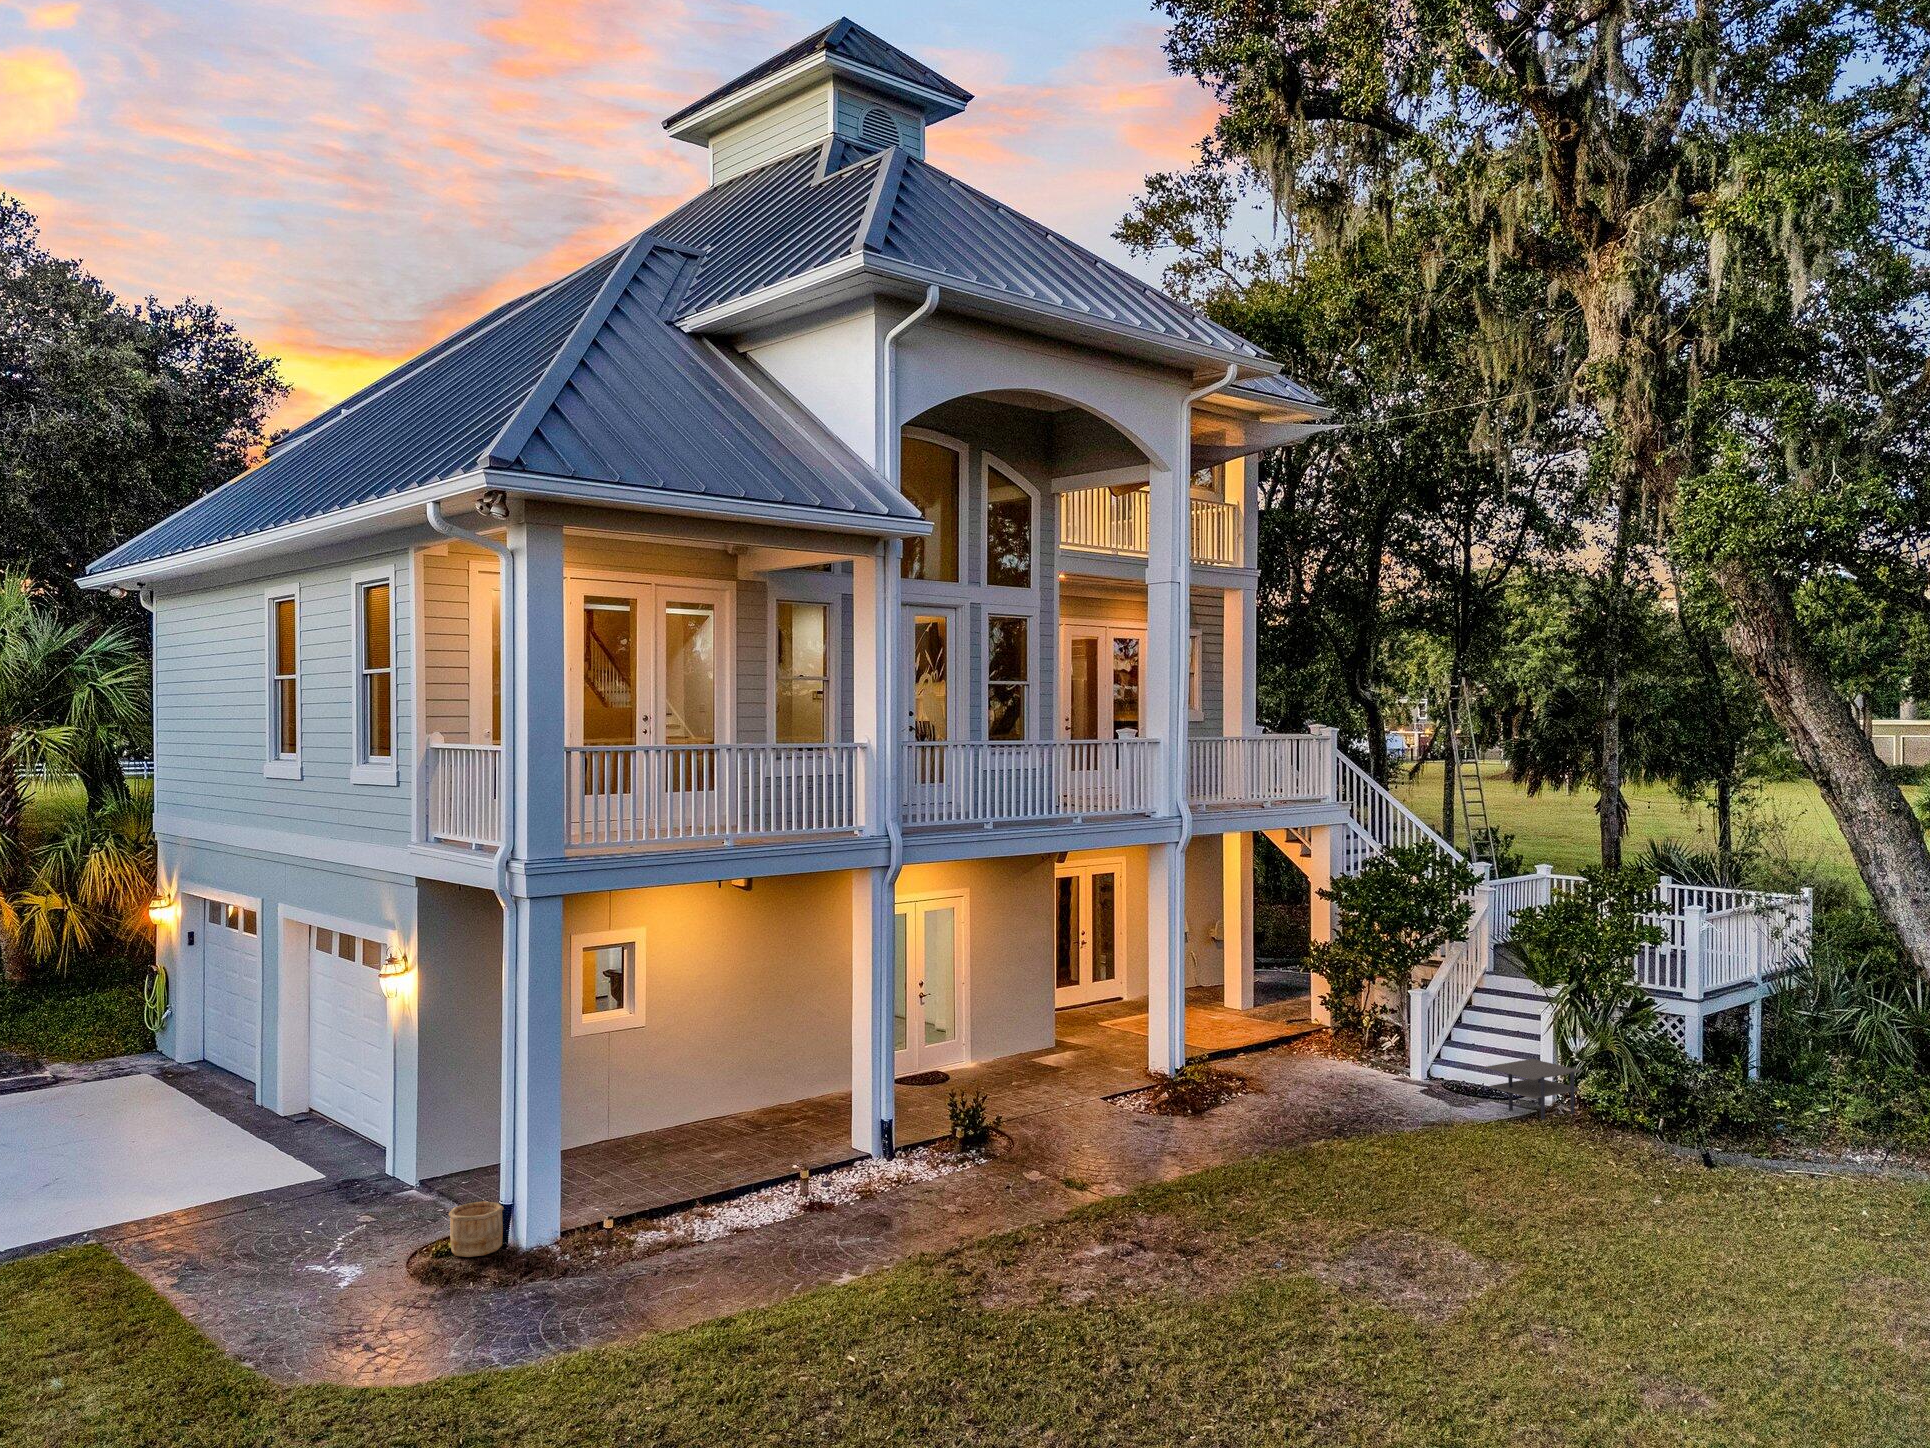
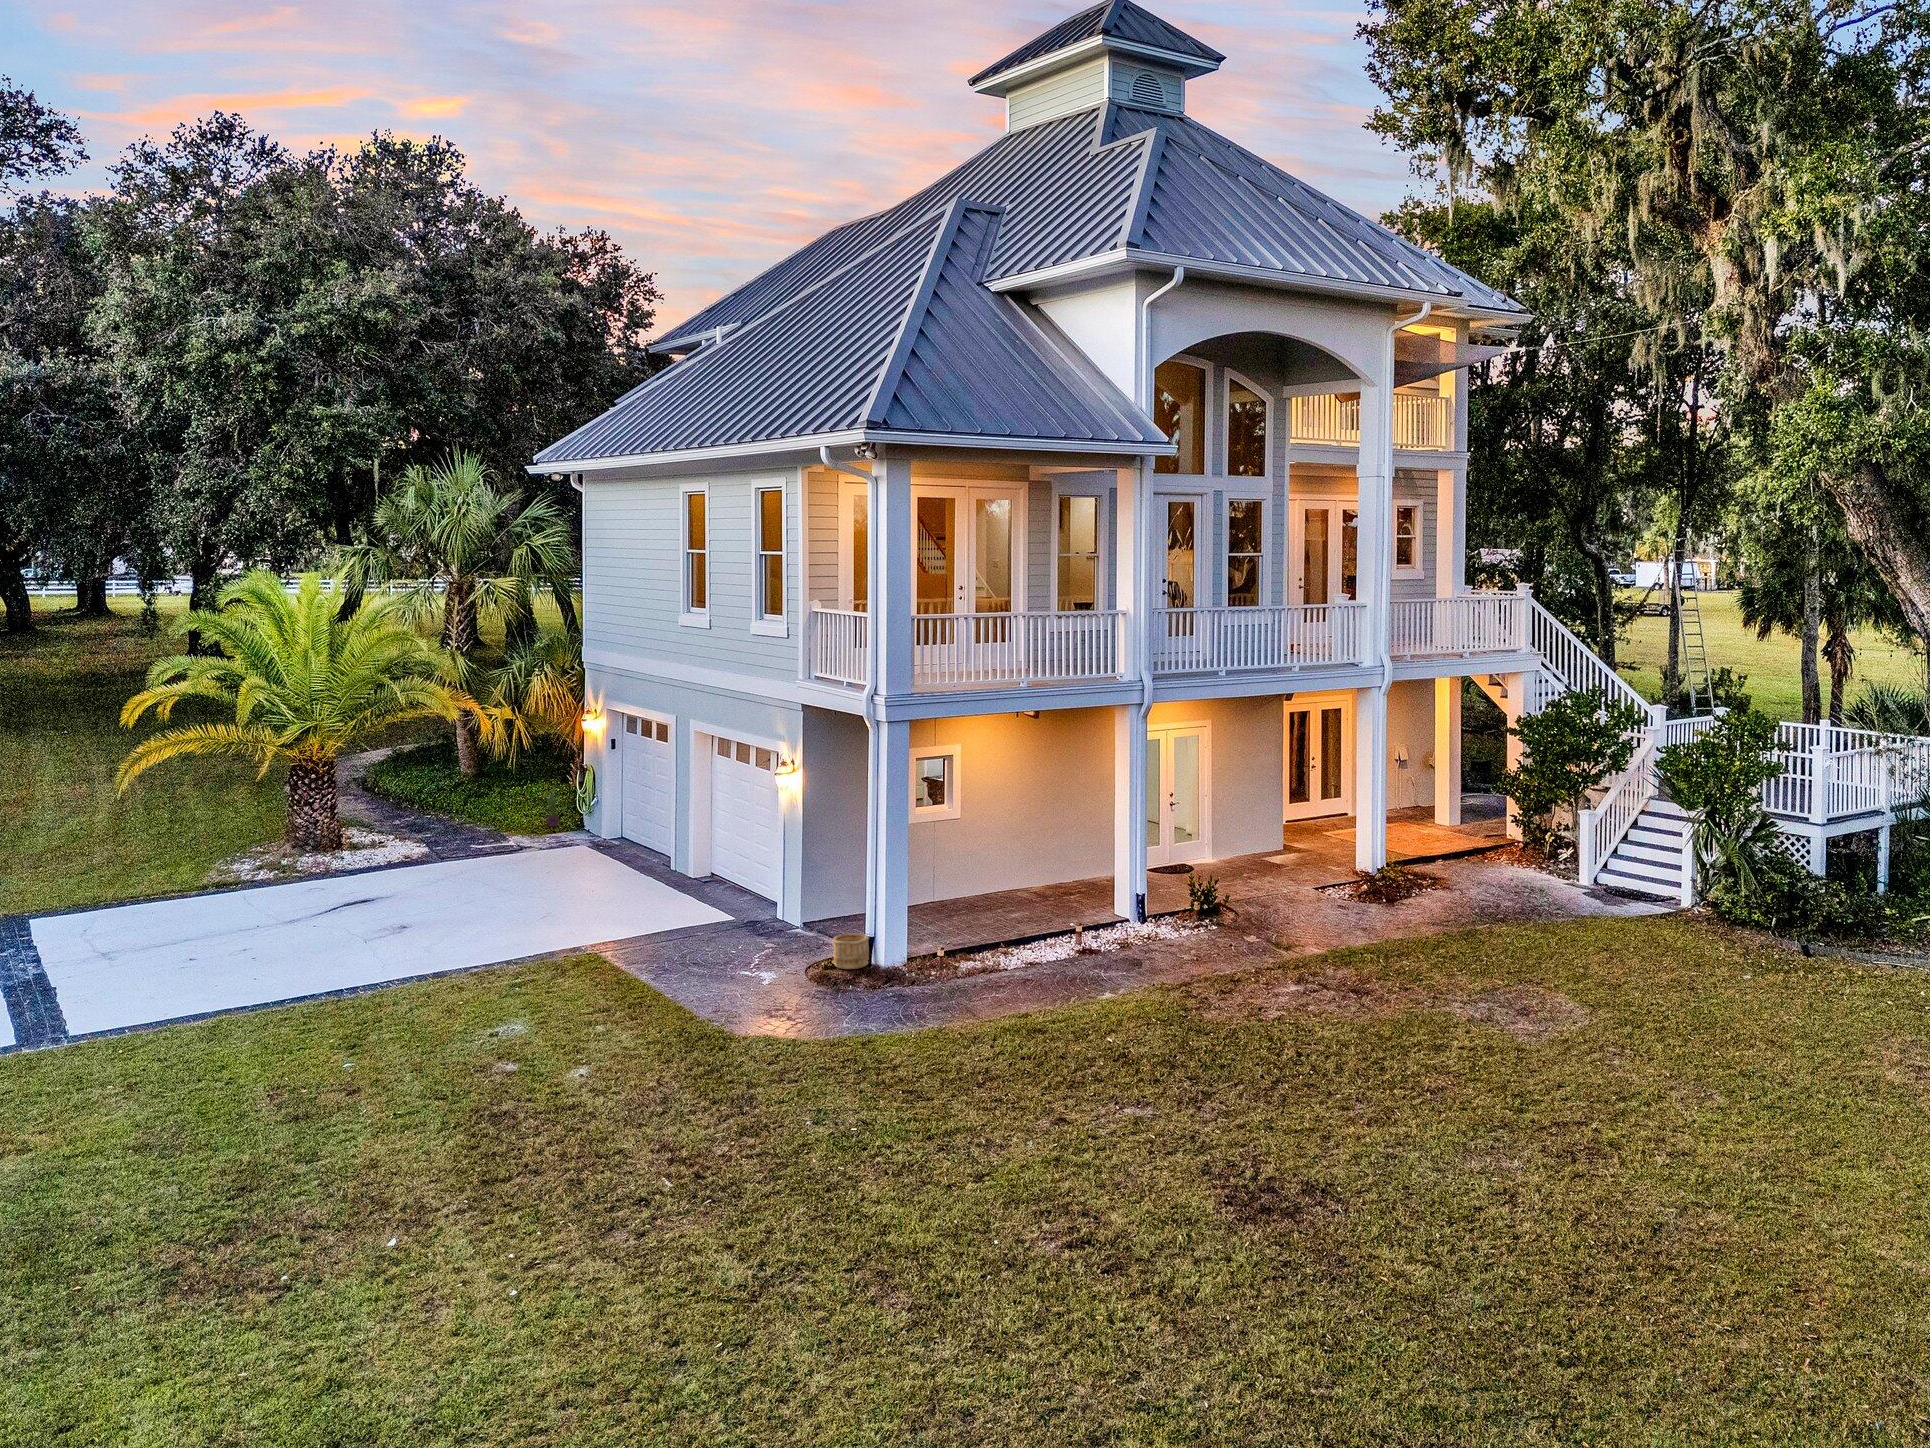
decorative plant: none [68,1002,128,1053] -> present [546,791,562,827]
side table: present [1485,1059,1581,1119] -> none [1630,868,1710,915]

